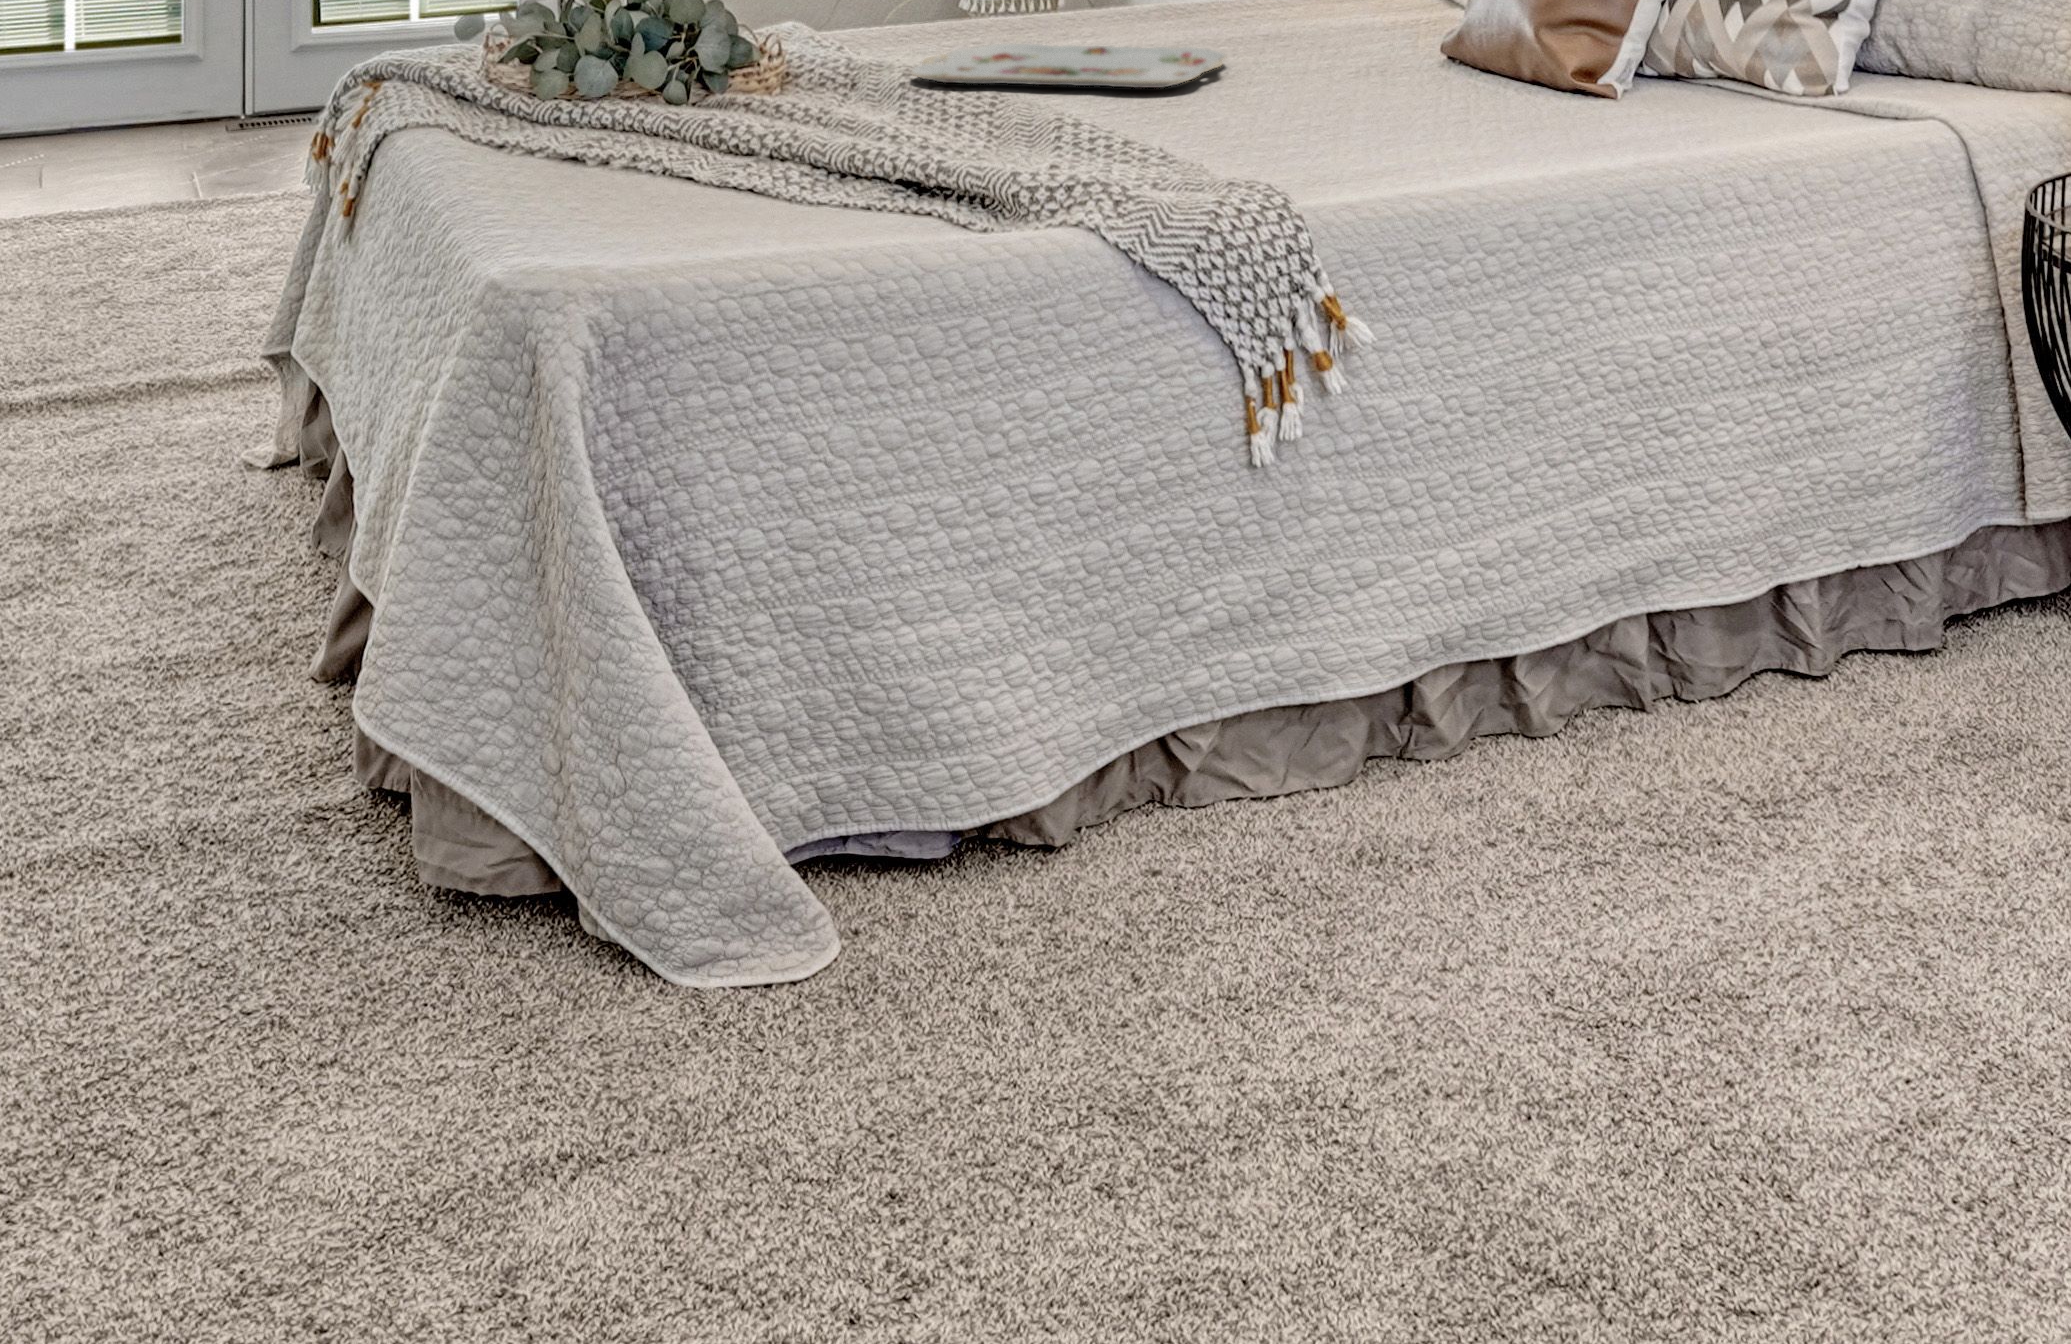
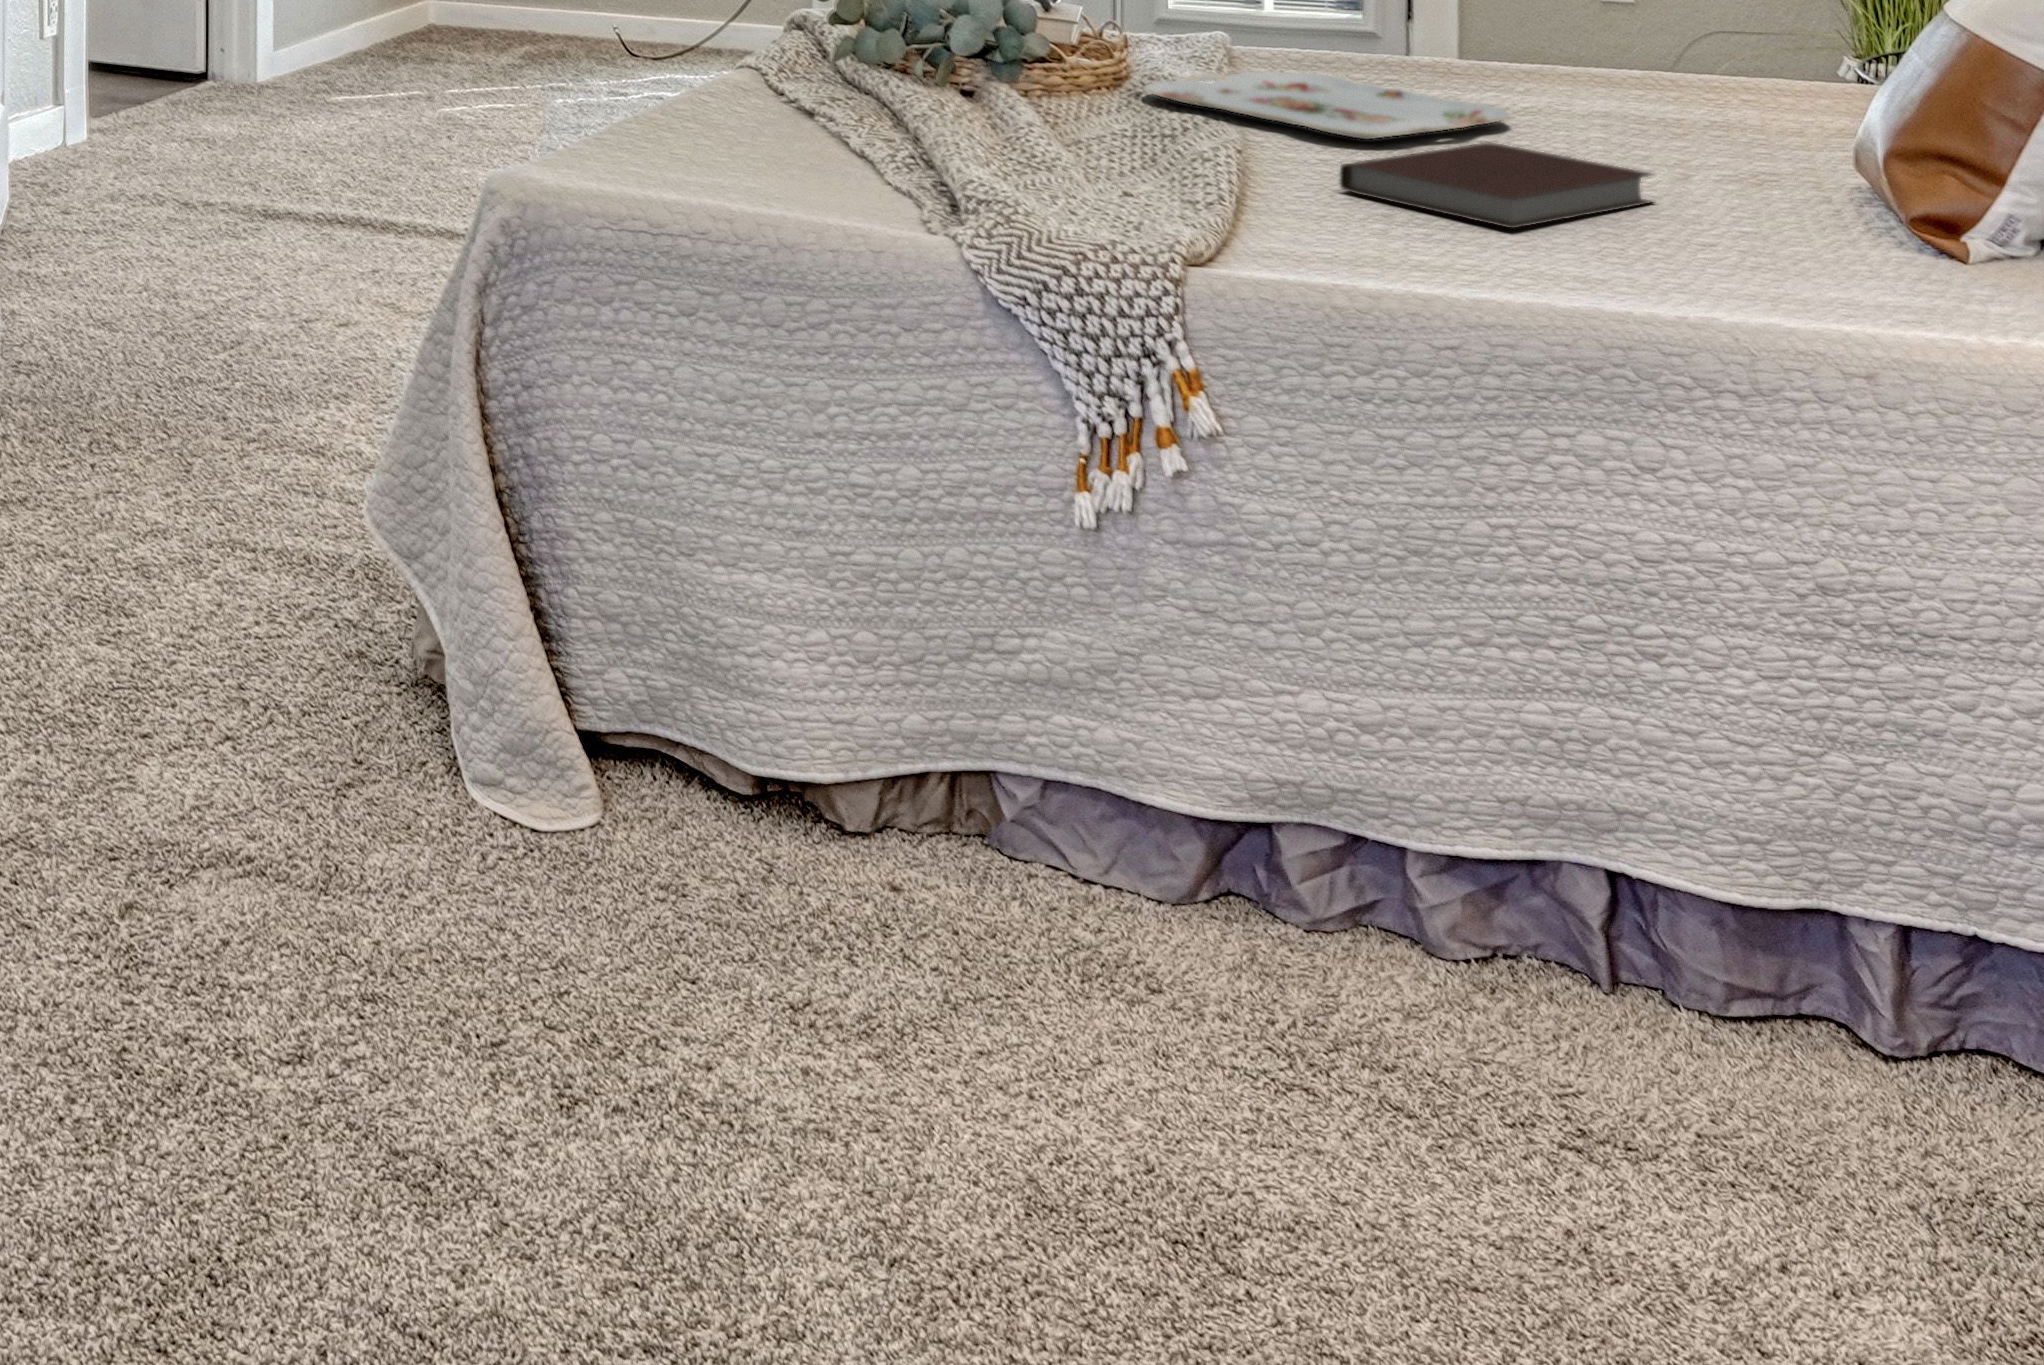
notebook: none [1242,71,1438,131] -> present [1340,143,1652,228]

